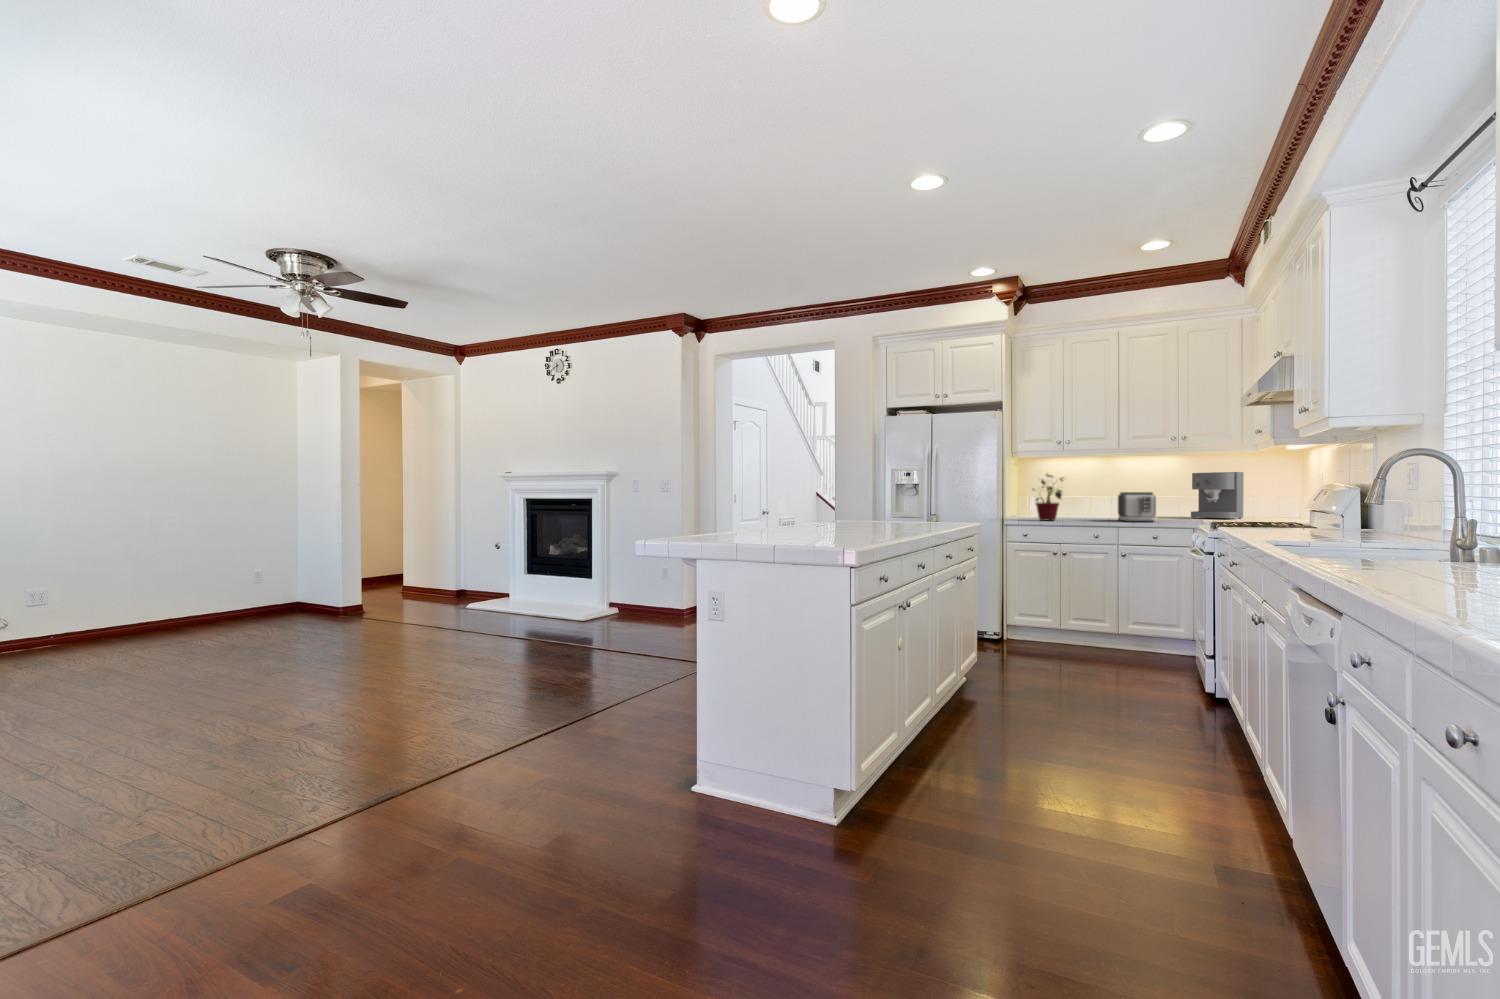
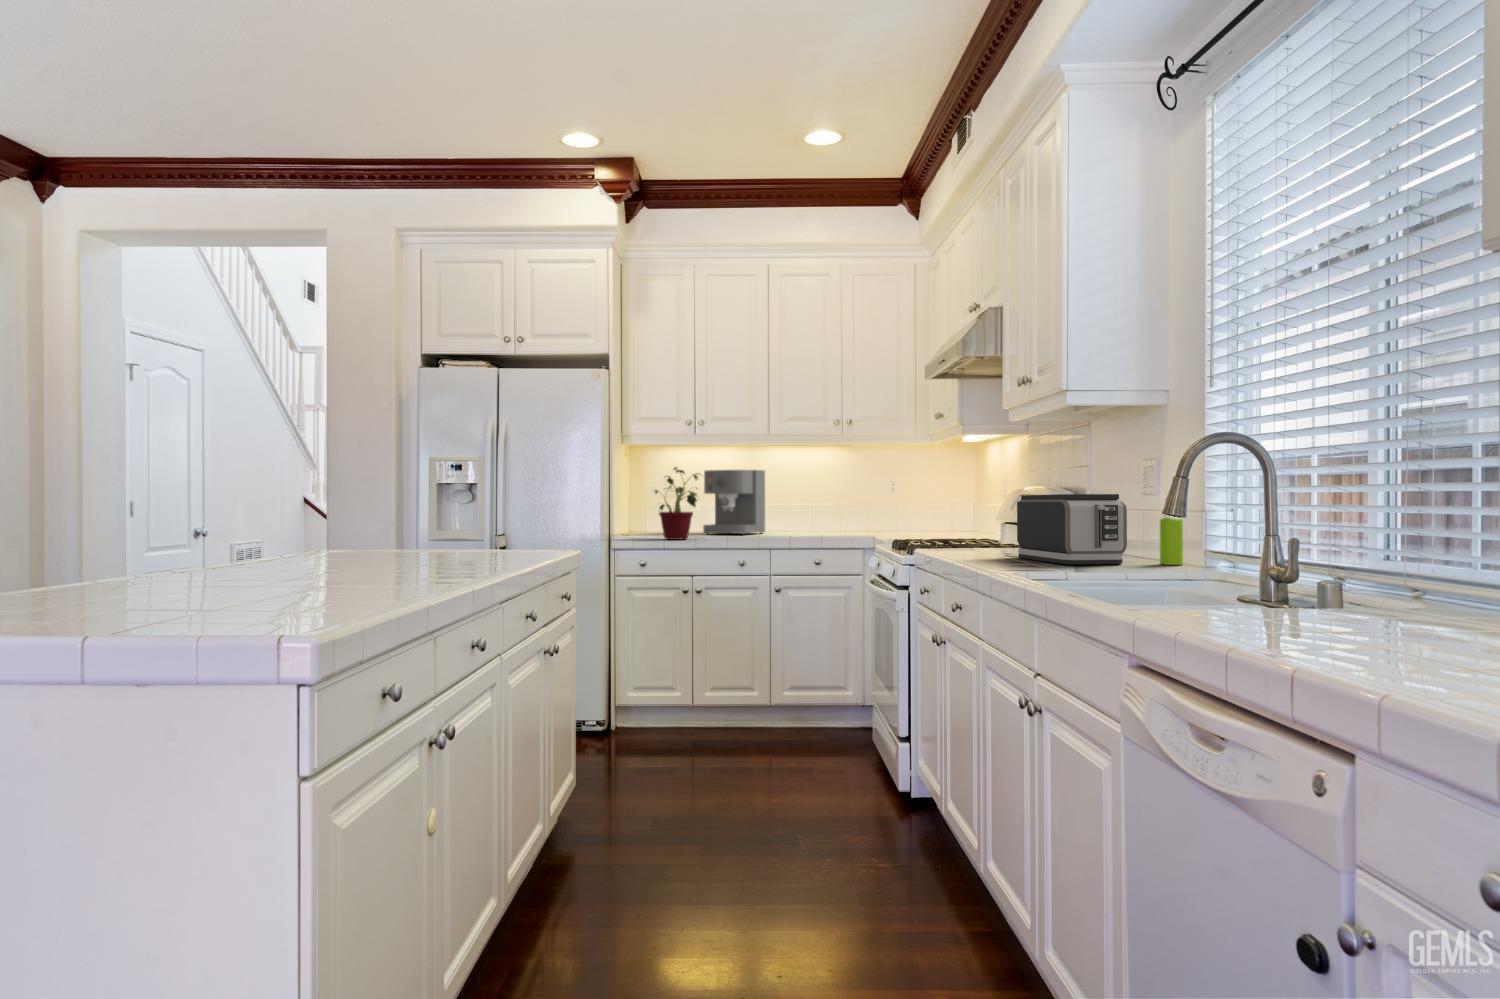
coffee maker: present [1191,472,1244,519] -> present [703,470,765,535]
toaster: present [1118,492,1156,522] -> present [1017,494,1127,565]
soap dispenser: none [1402,495,1421,541] -> present [1160,517,1183,565]

